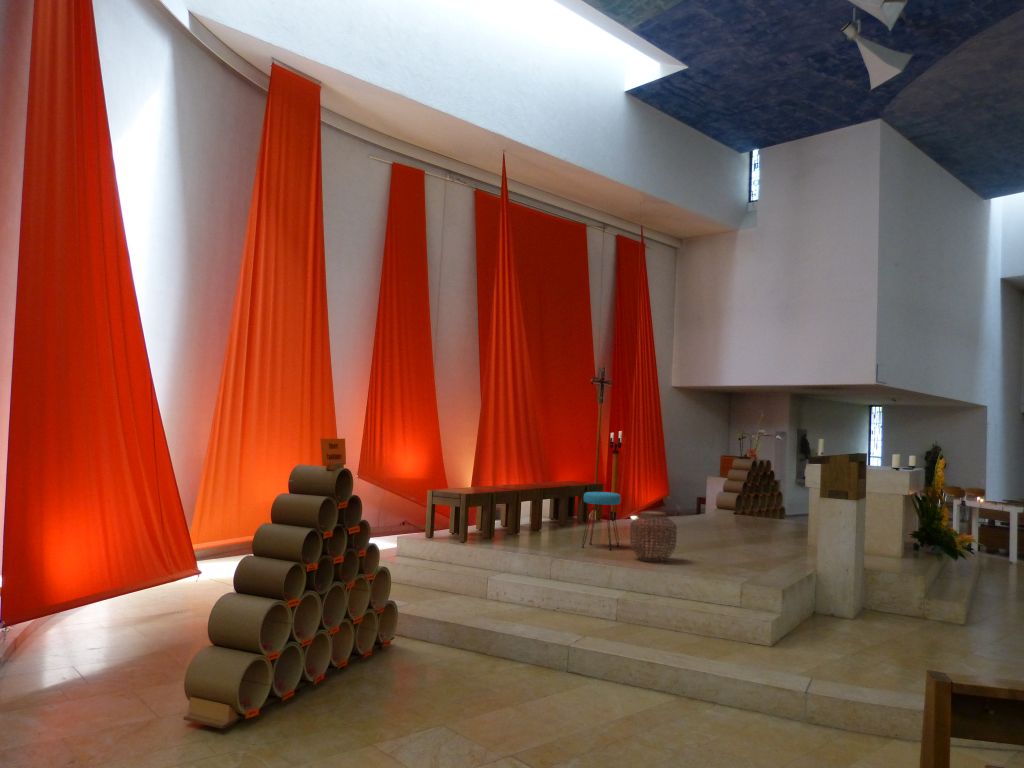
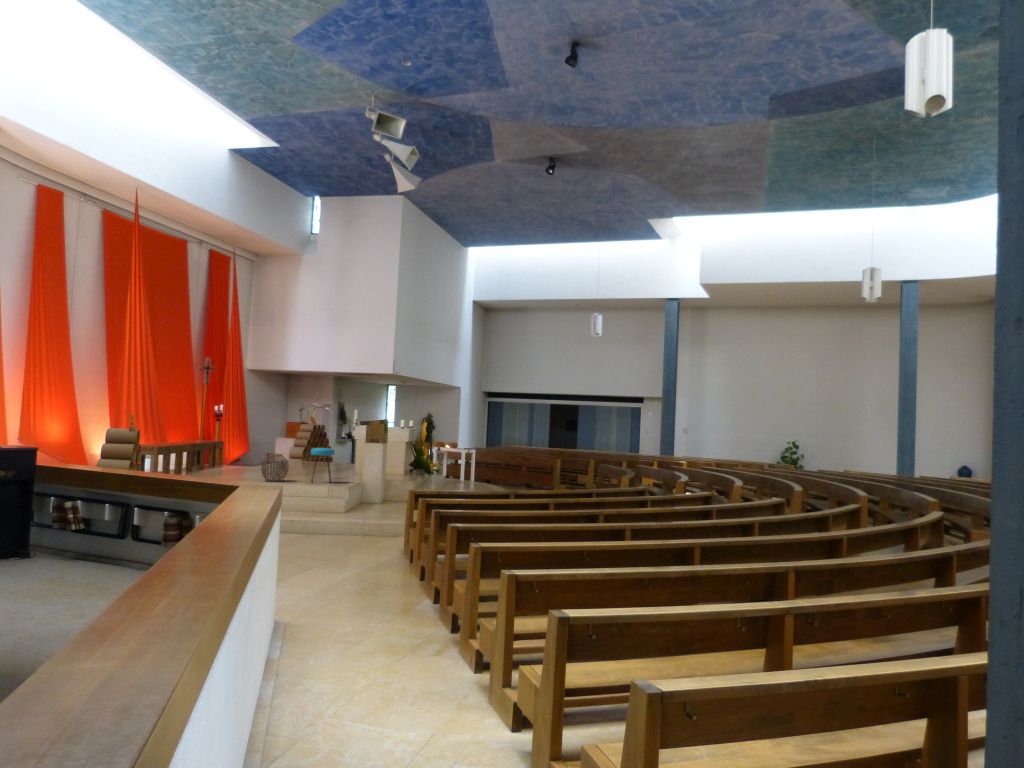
stool: present [582,492,621,550] -> present [311,448,335,482]

